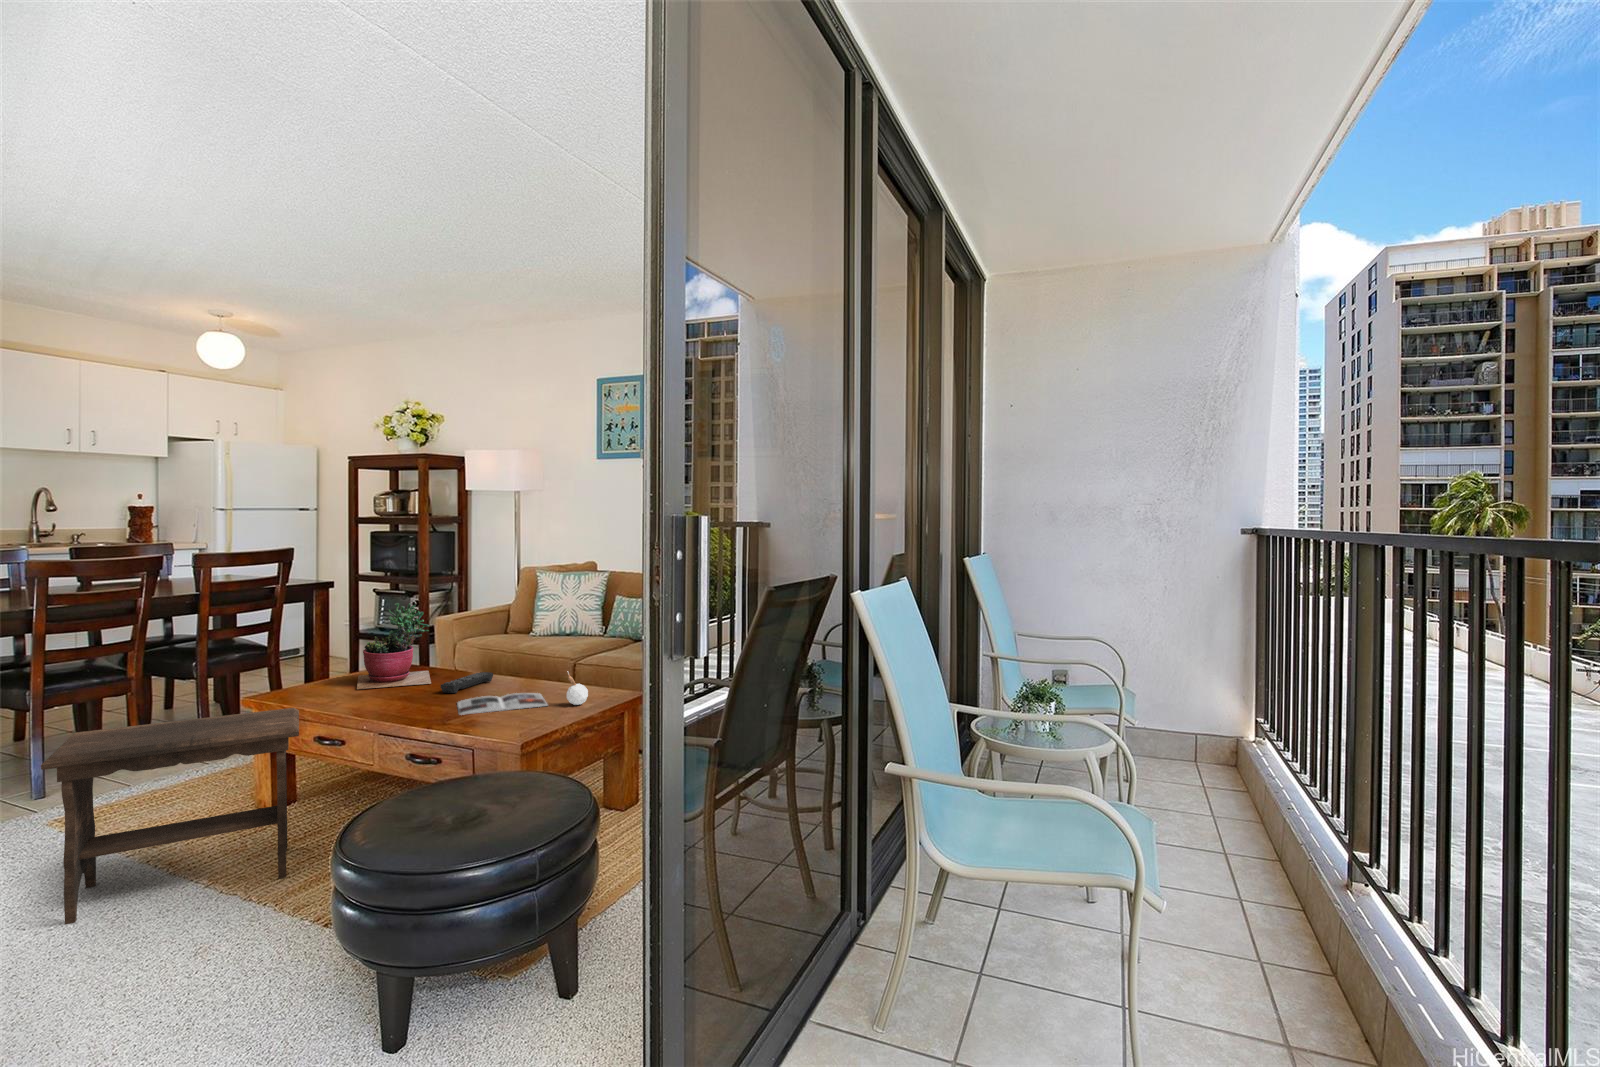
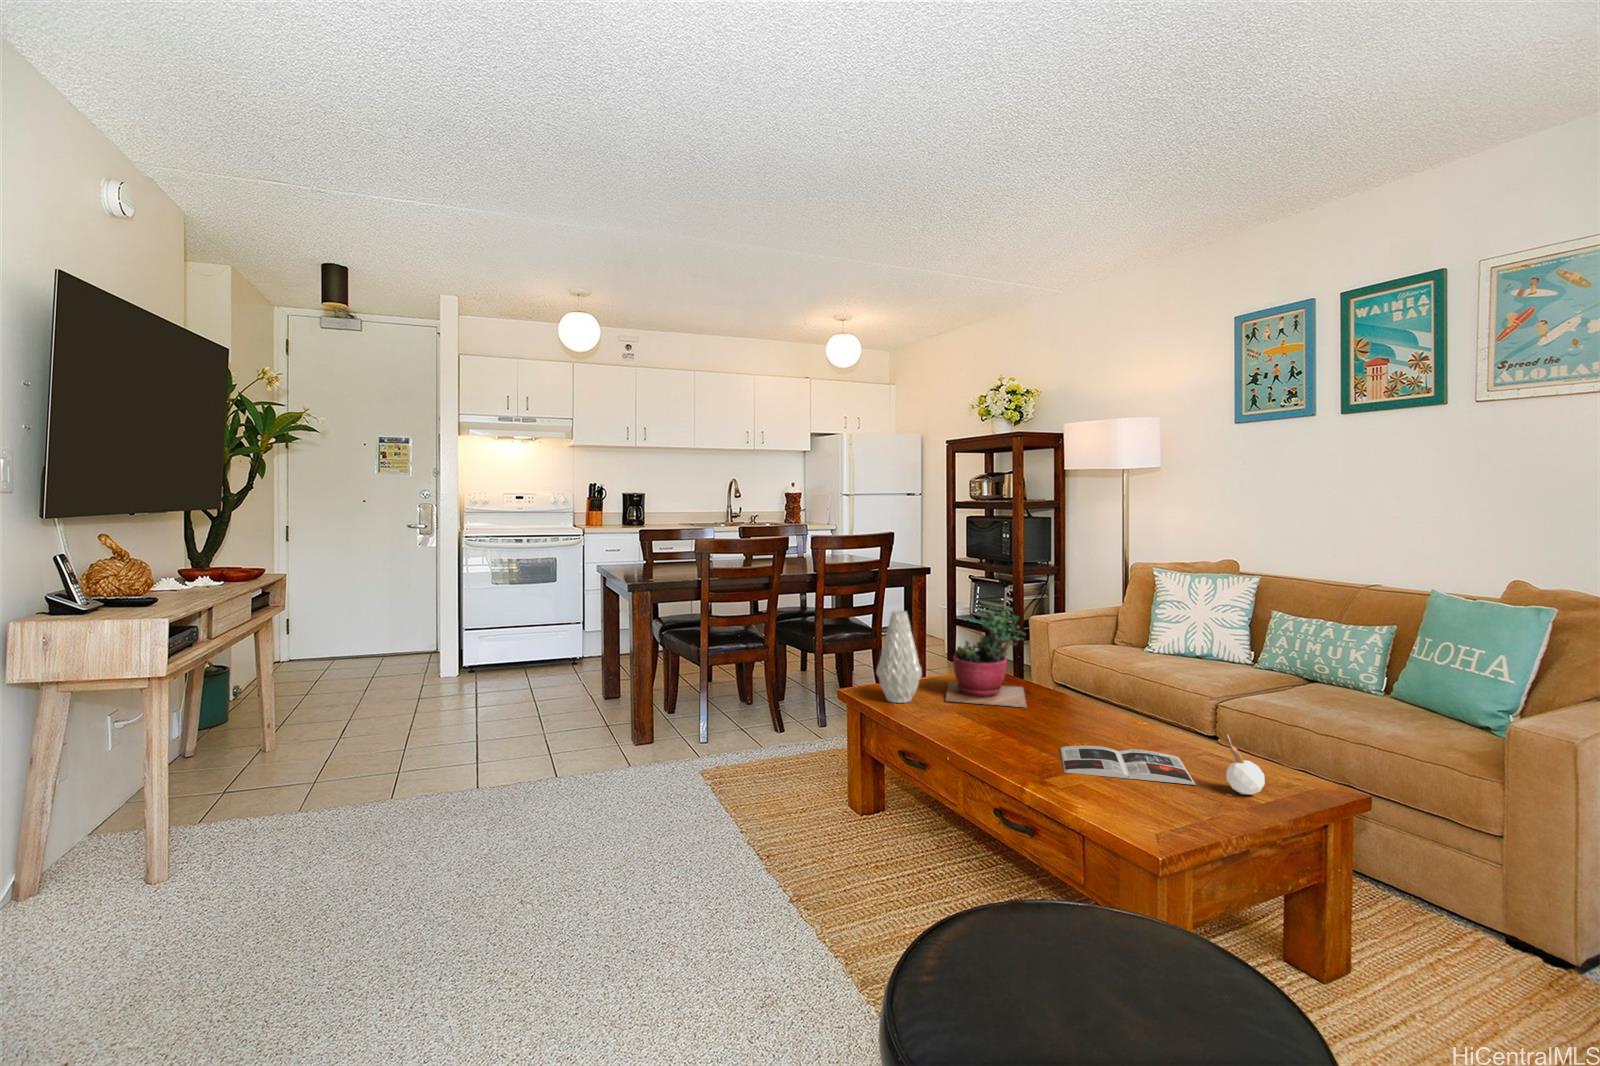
vase: none [285,615,333,697] -> present [876,611,922,703]
remote control: present [441,672,493,694] -> none [1039,703,1105,731]
footstool: present [41,708,299,925] -> none [659,715,883,931]

